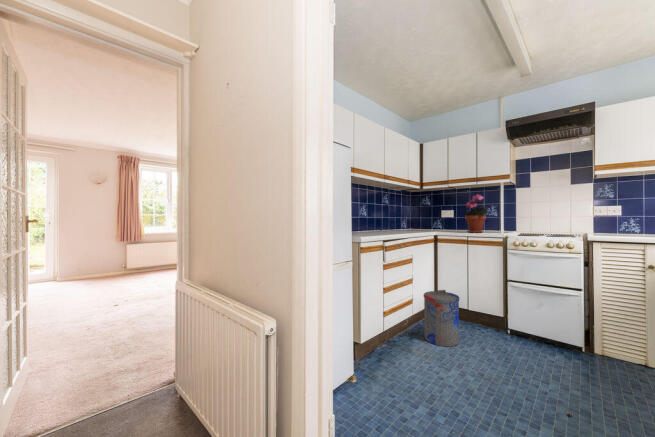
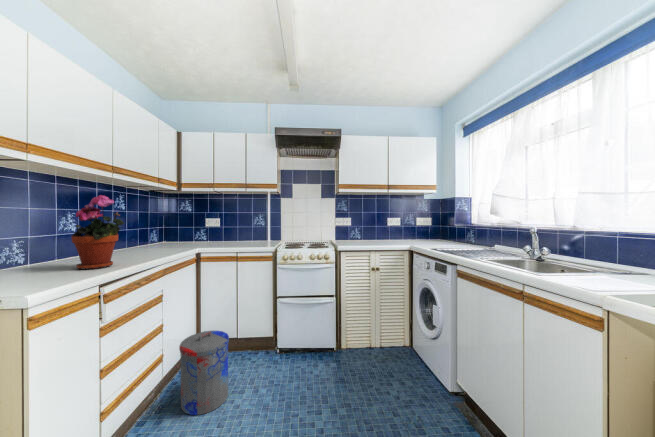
potted plant: present [465,195,488,233] -> present [71,195,124,269]

